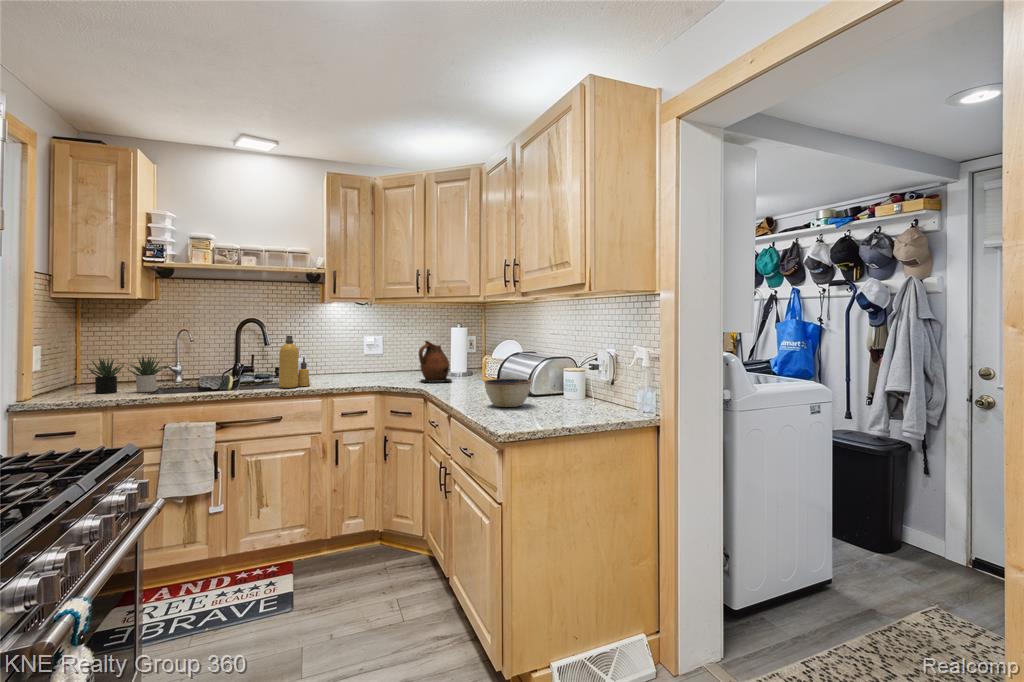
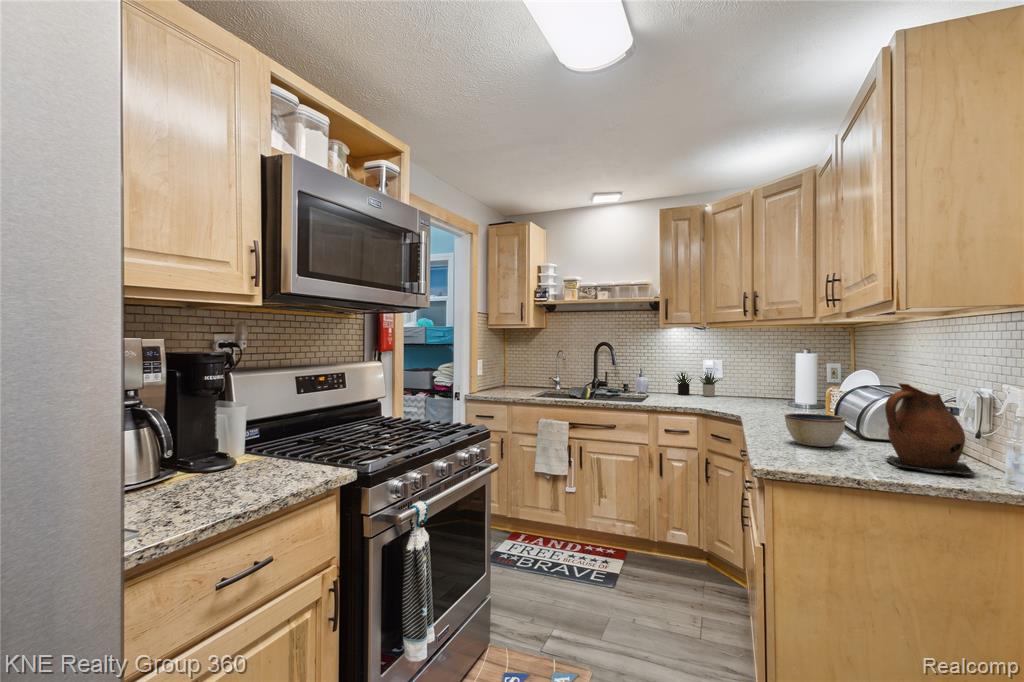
bottle: present [279,336,309,388] -> none [618,357,642,402]
ceramic pitcher: present [419,341,452,382] -> present [885,383,974,476]
succulent plant: present [88,356,165,394] -> present [675,371,720,396]

